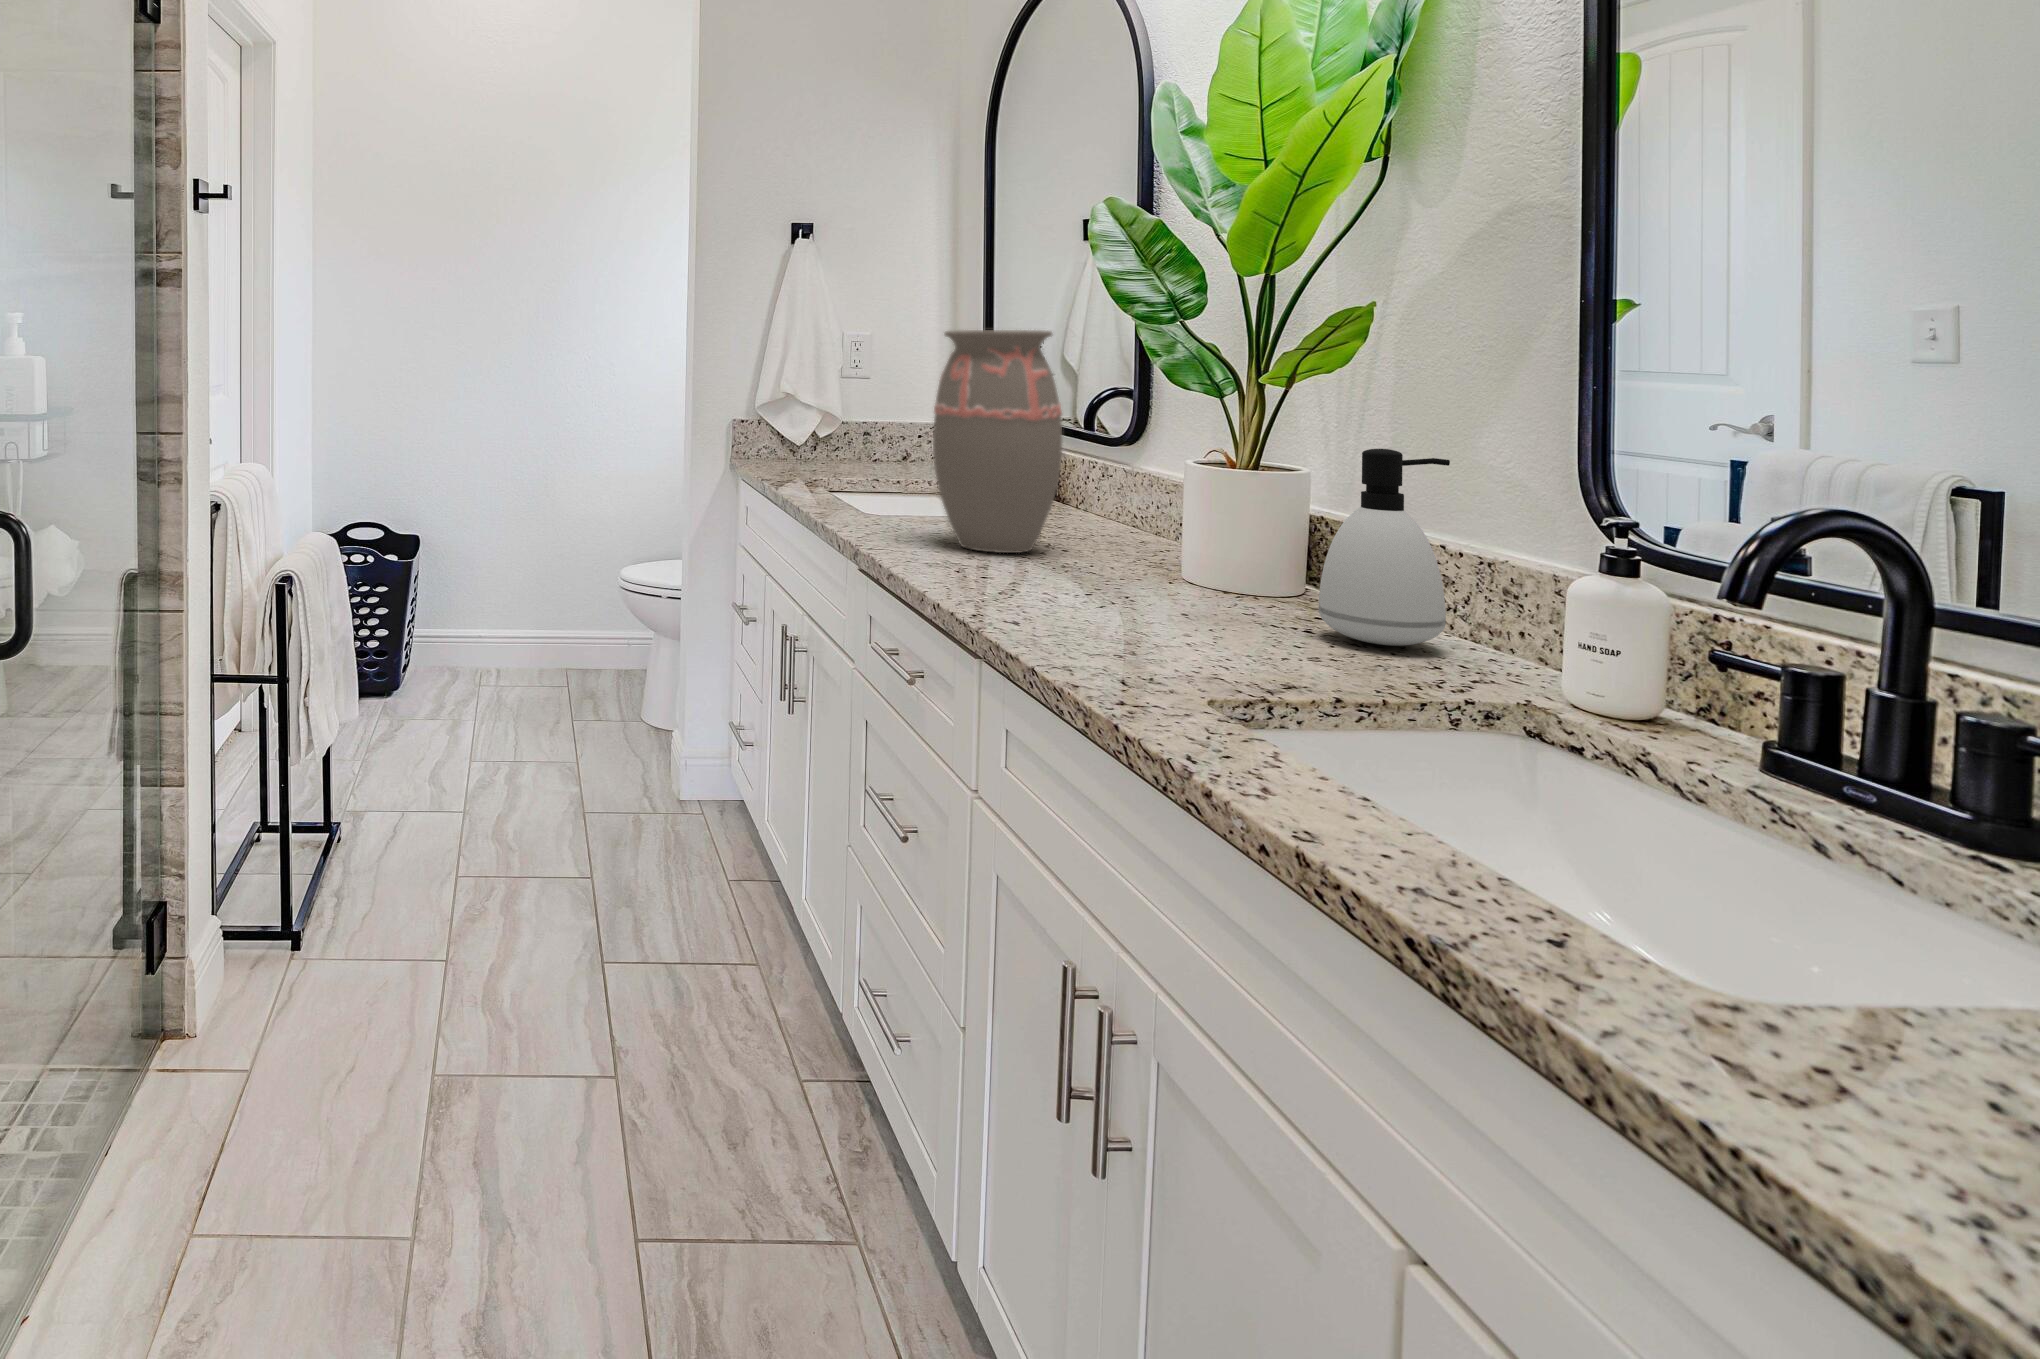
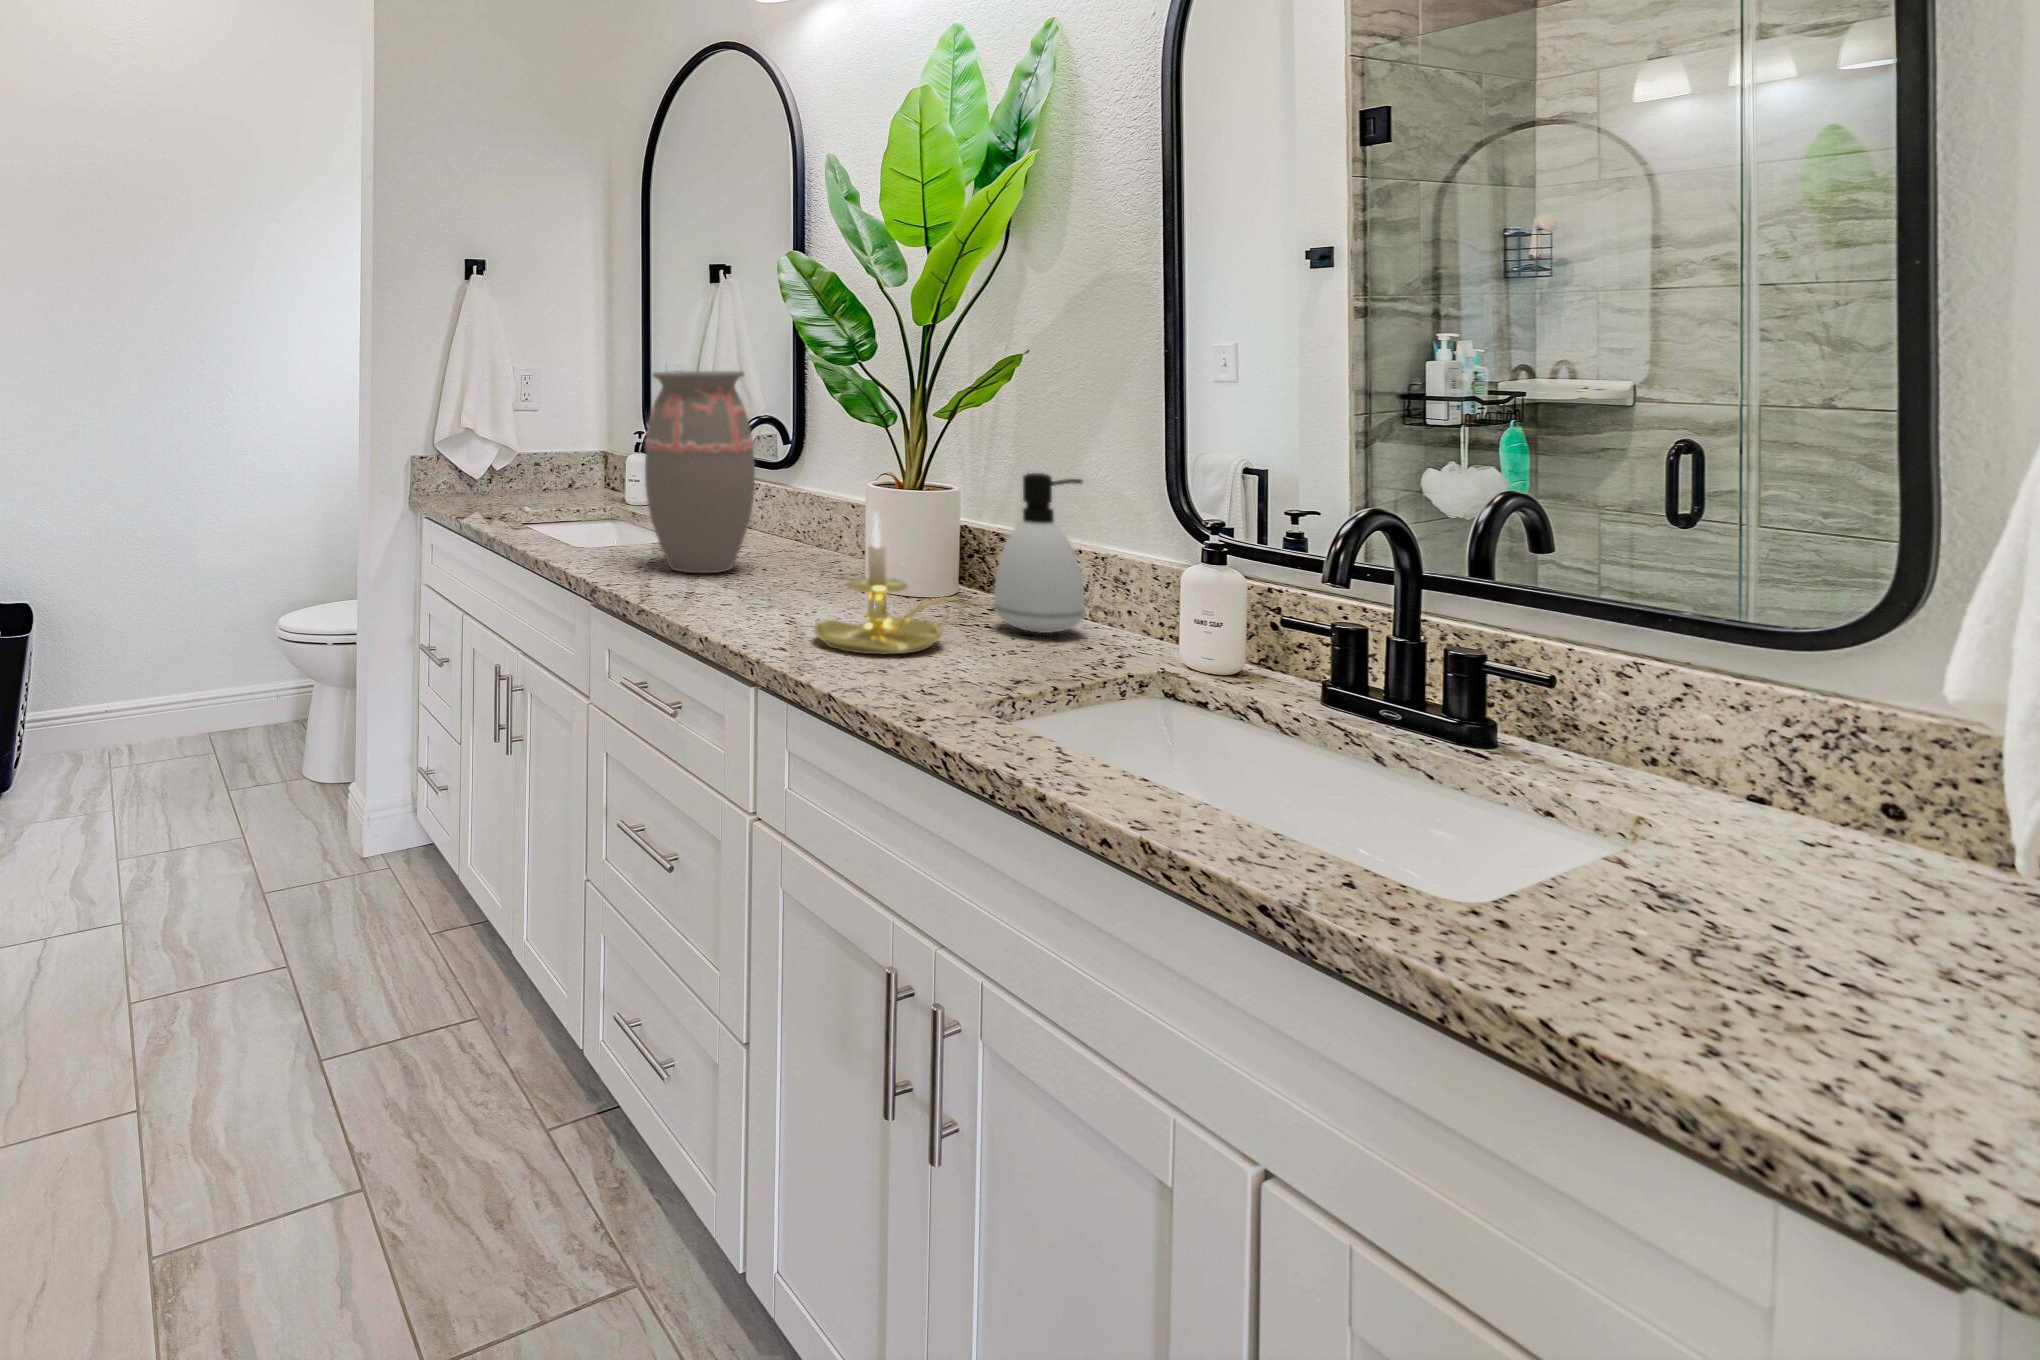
candle holder: none [1062,481,1255,645] -> present [813,514,956,654]

